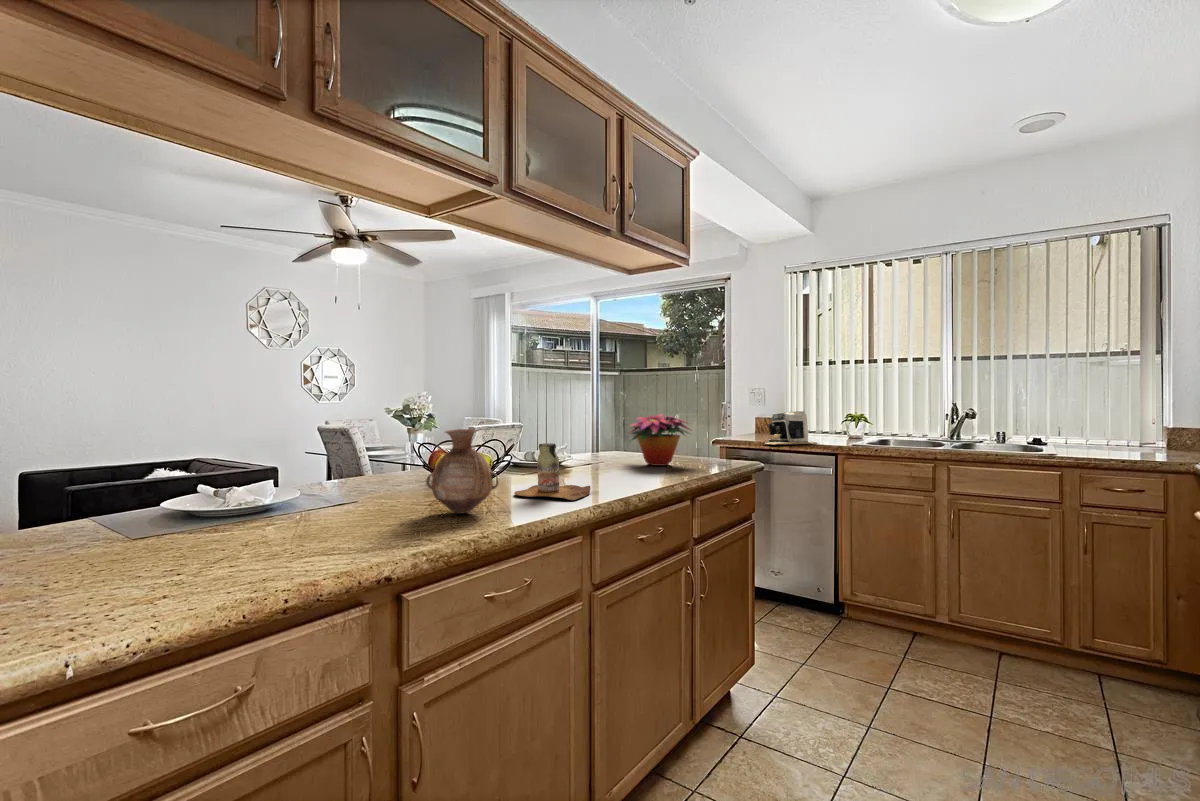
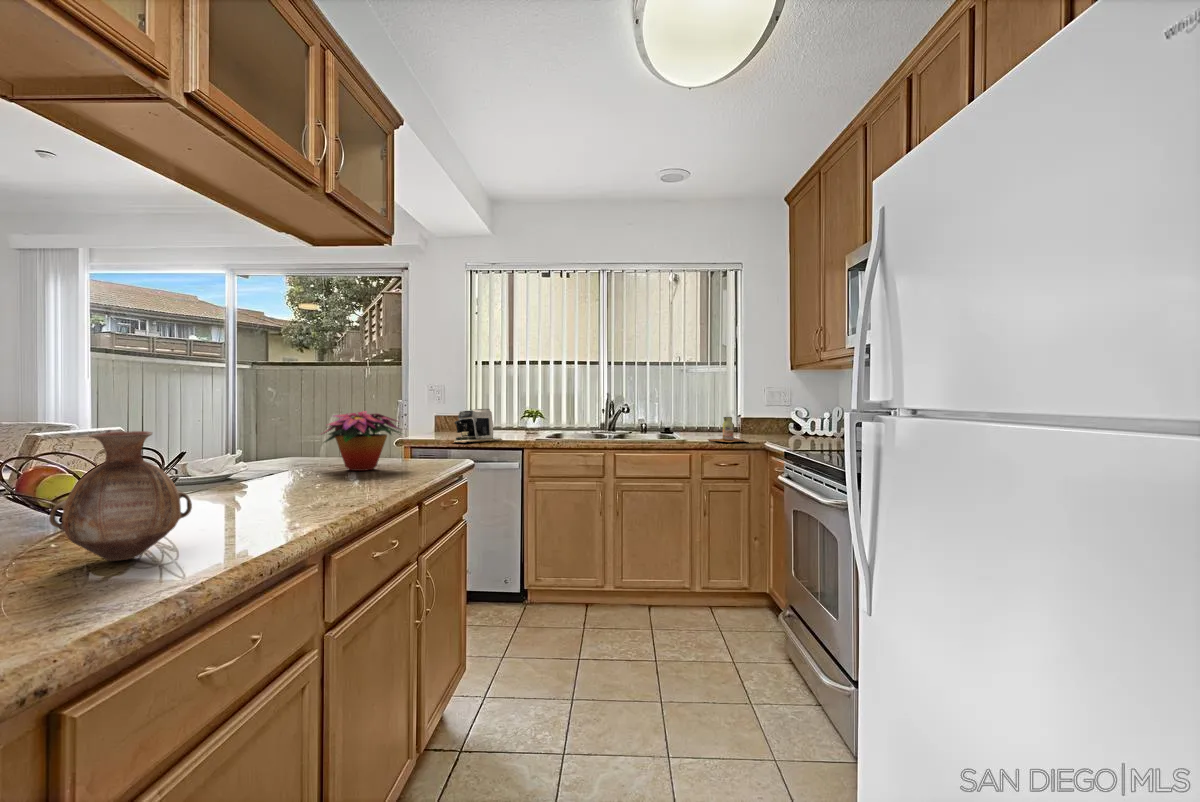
bottle: present [515,443,591,500] -> present [708,417,744,442]

